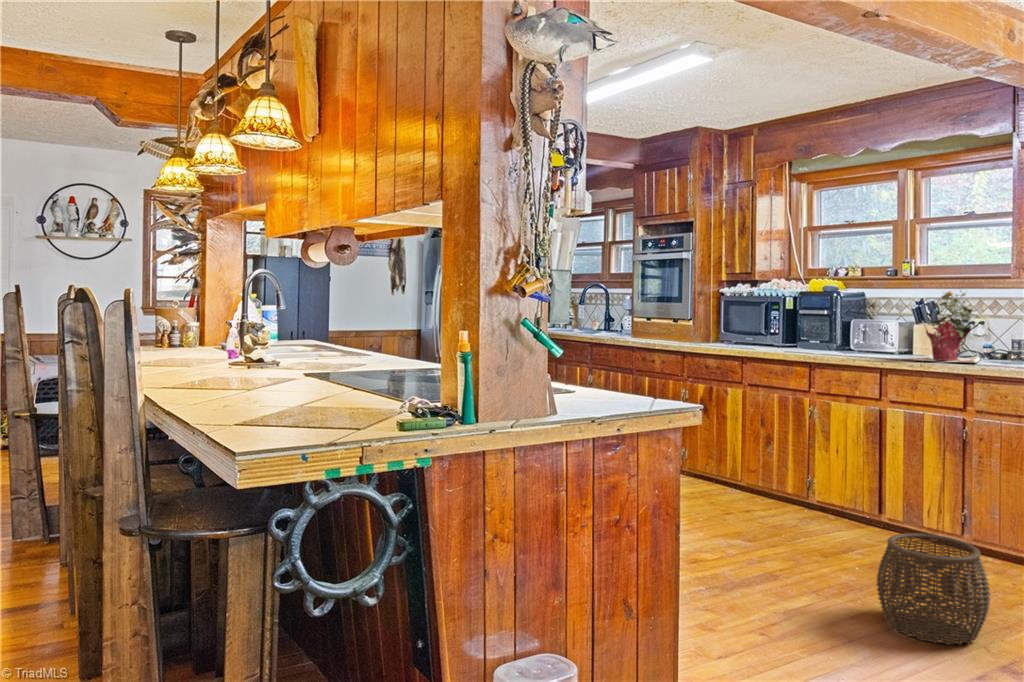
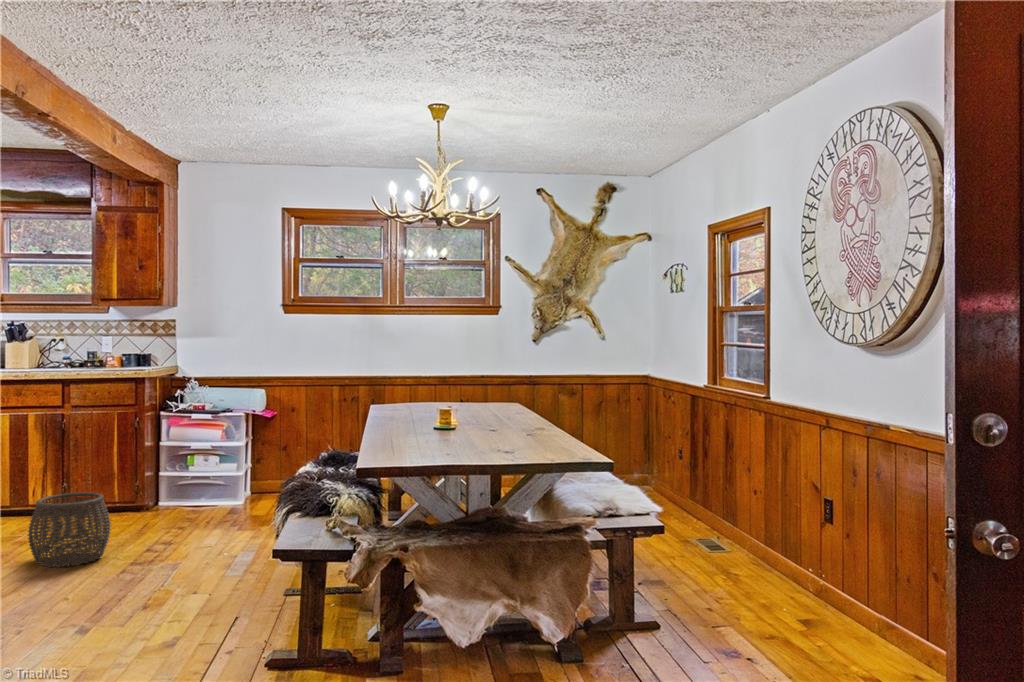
potted plant: present [914,291,981,363] -> none [18,313,72,371]

